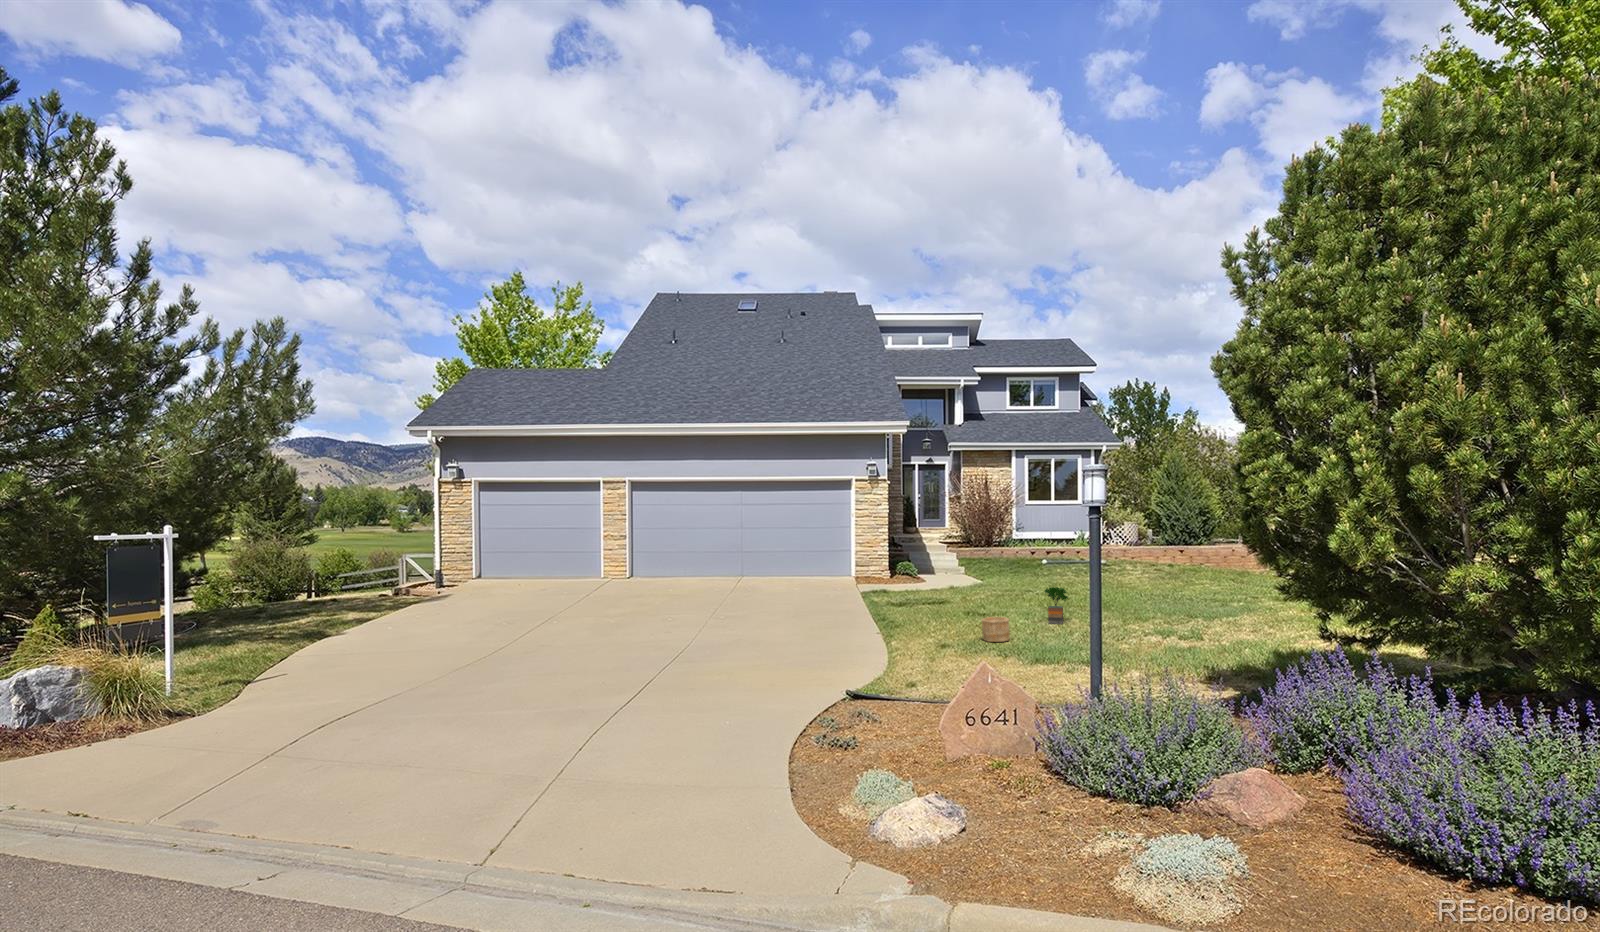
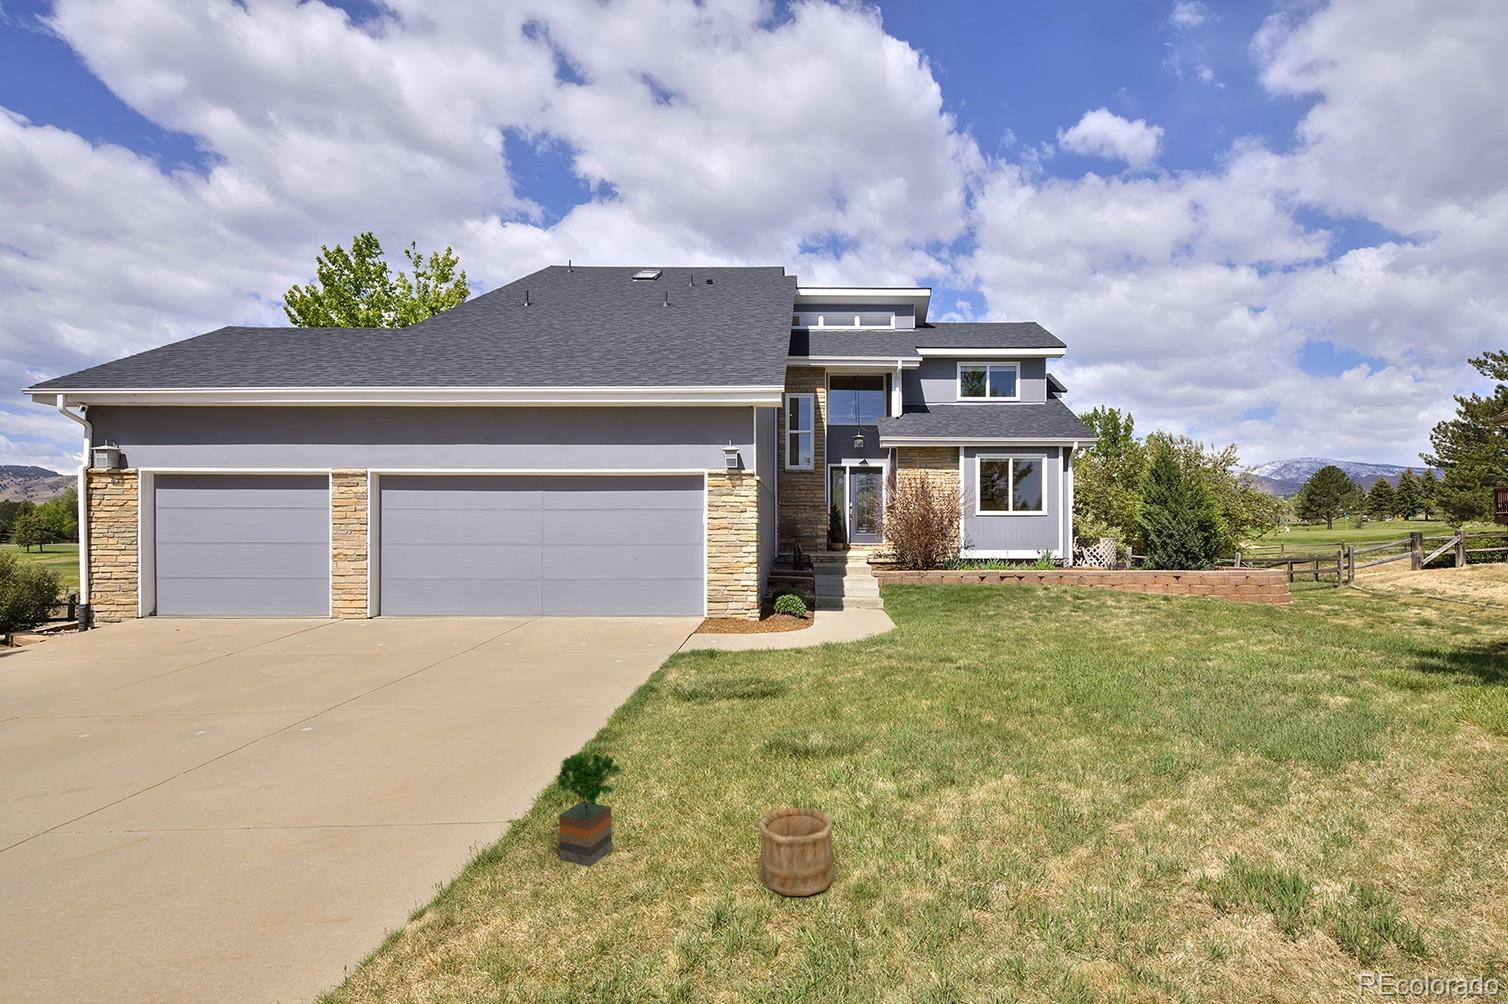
potted tree: present [1044,587,1068,624] -> present [557,752,621,866]

